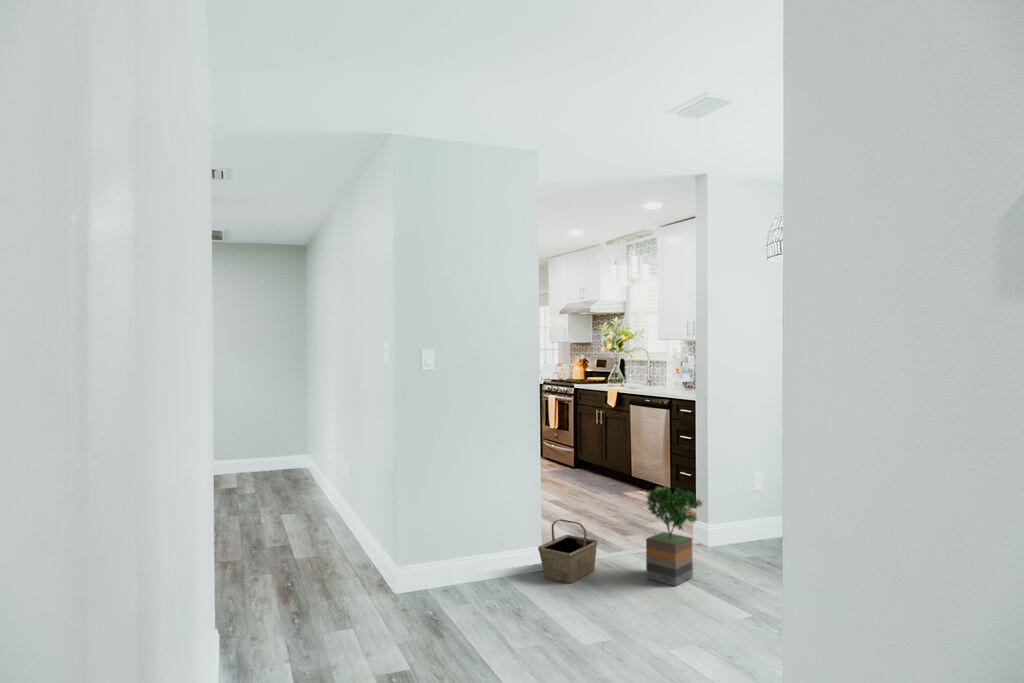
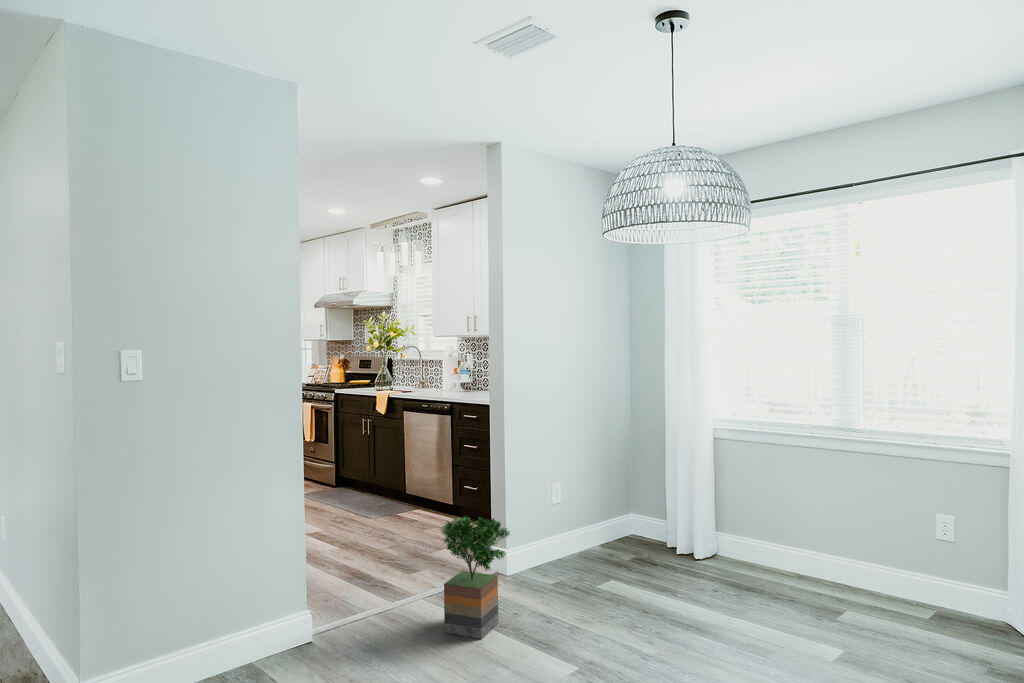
basket: present [538,519,598,583] -> none [305,572,382,658]

